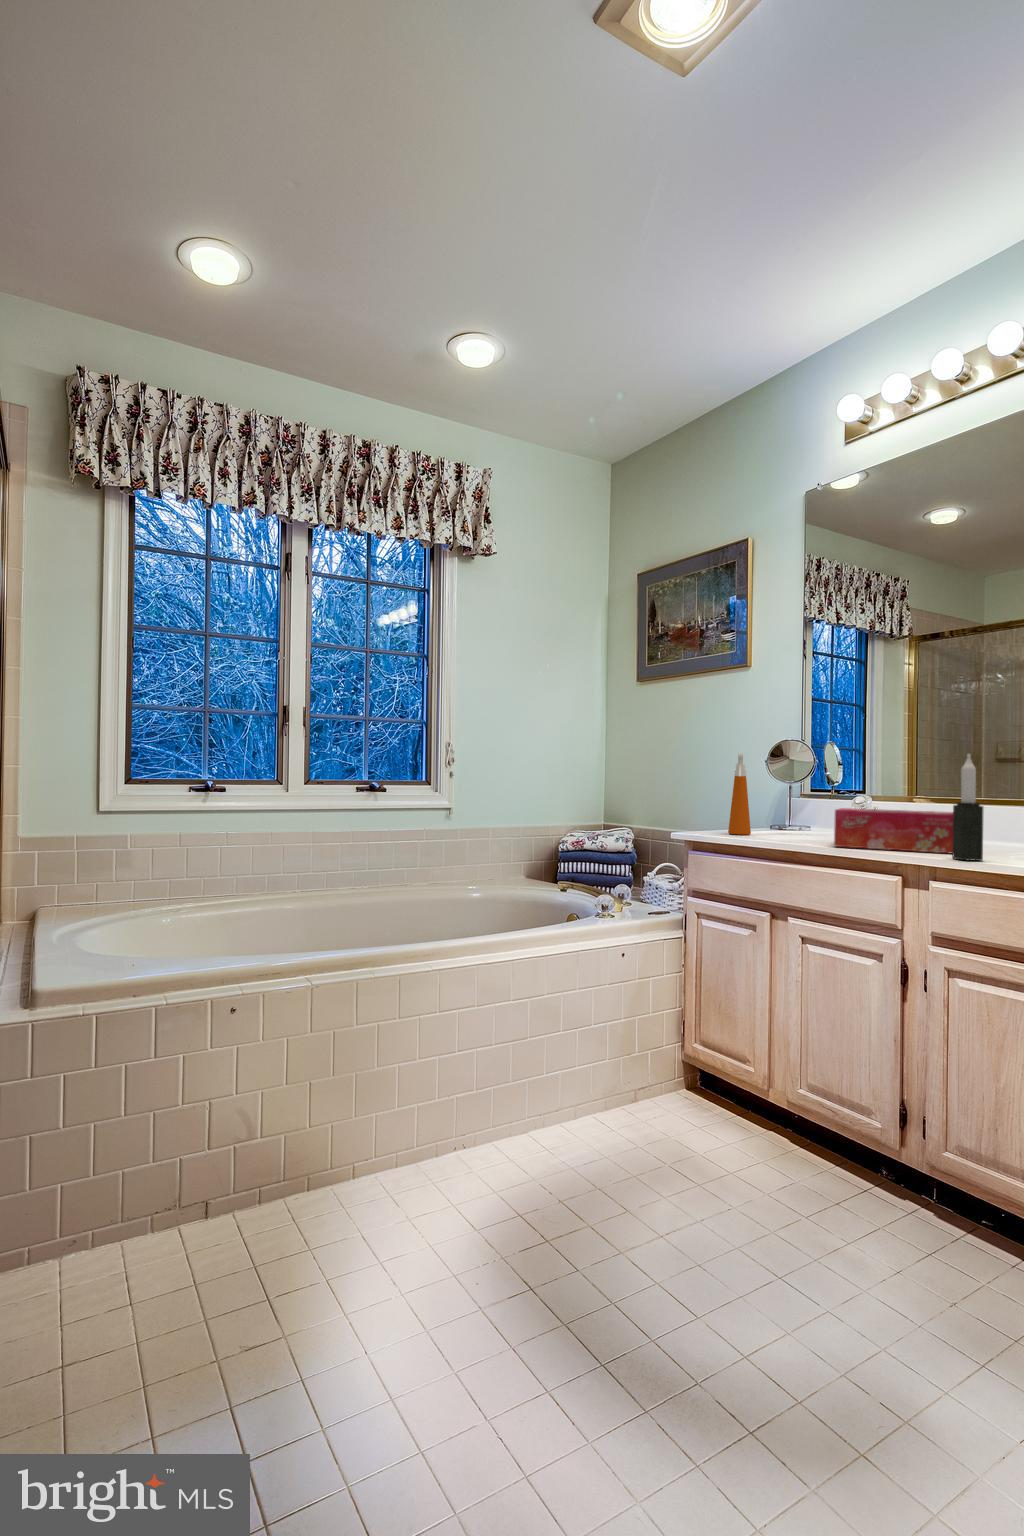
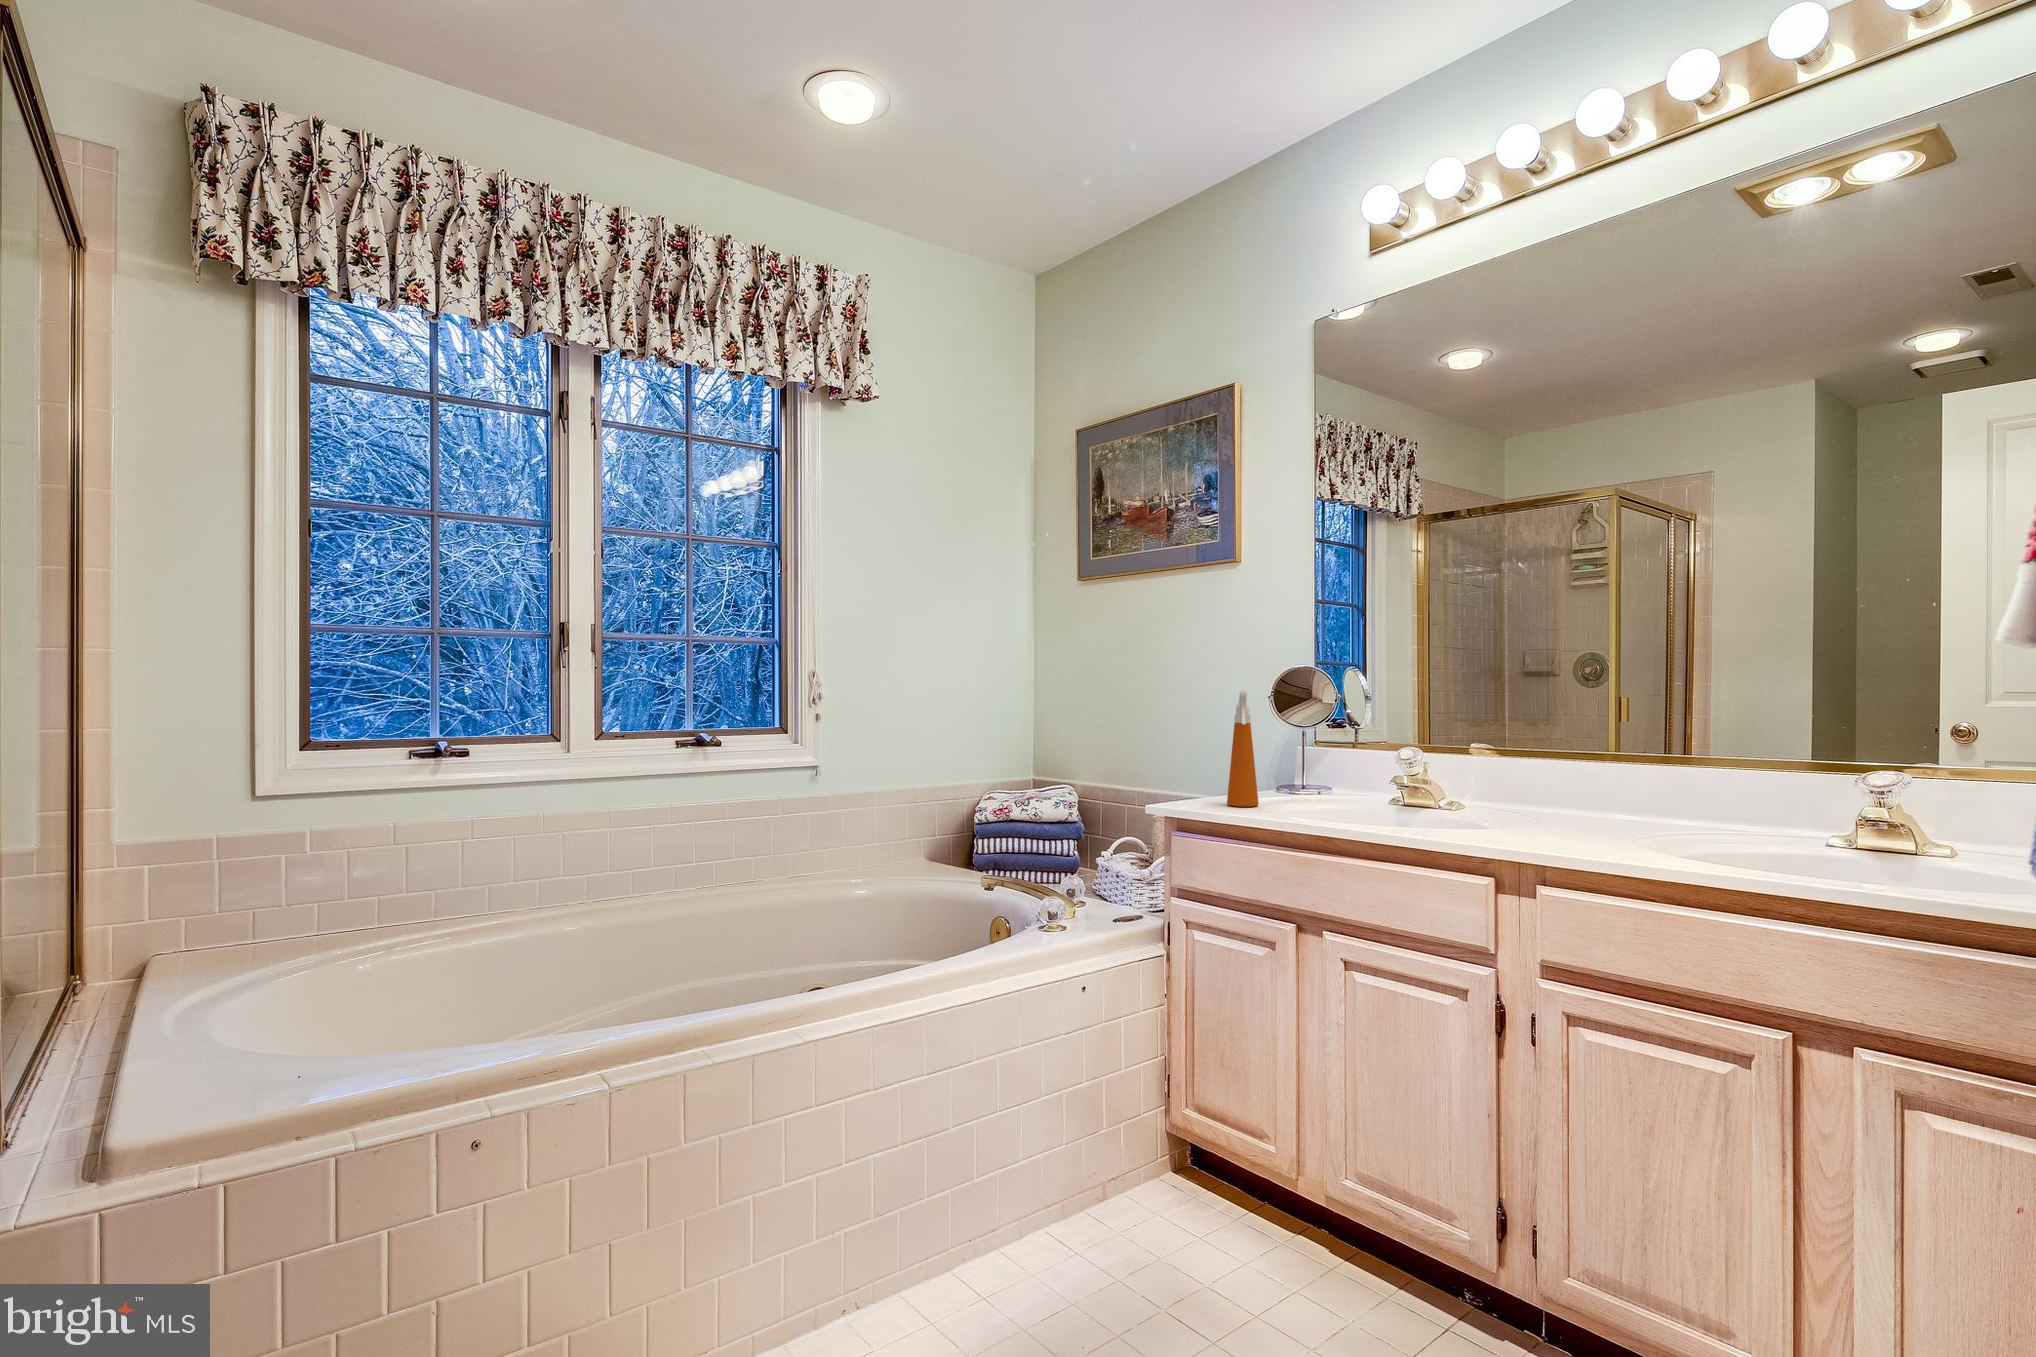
candle: present [952,754,983,861] -> none [1559,700,1603,852]
tissue box: present [834,808,953,853] -> none [1387,770,1560,838]

